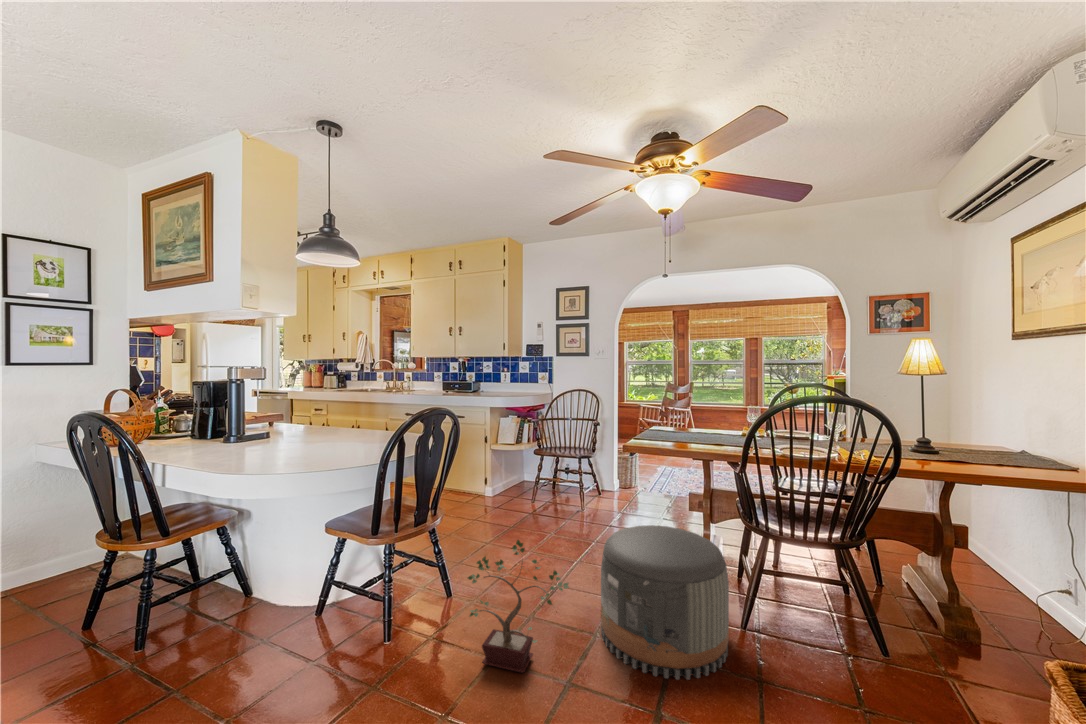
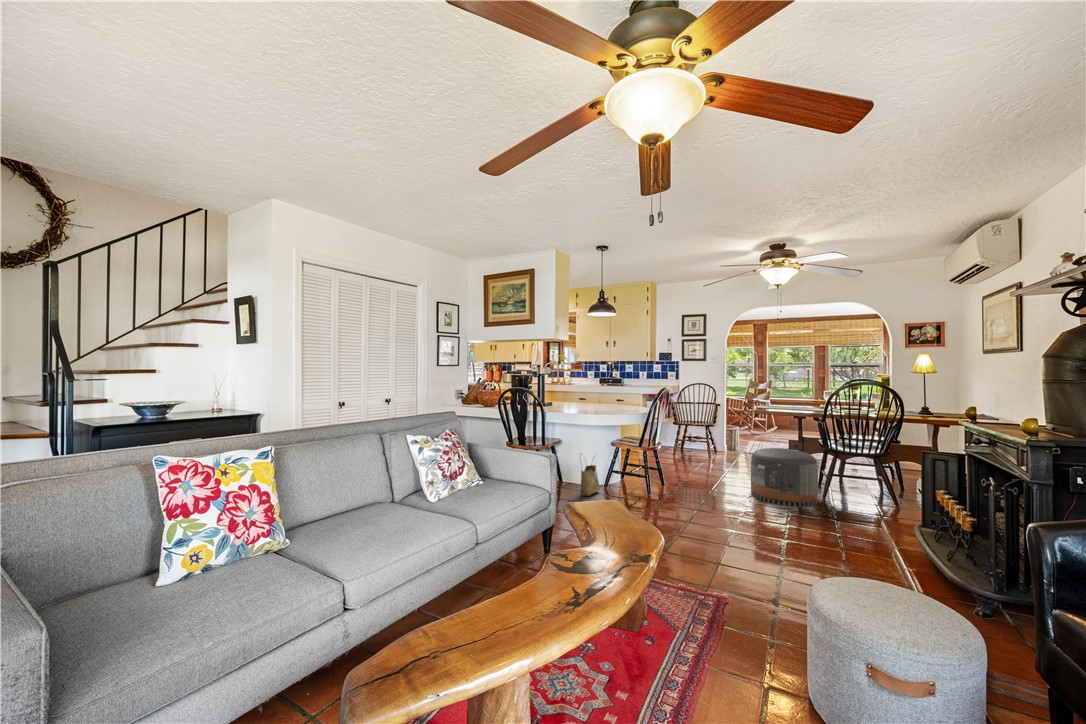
potted plant: present [468,540,569,673] -> none [693,446,748,502]
woven basket: none [198,560,273,672] -> present [580,453,600,496]

